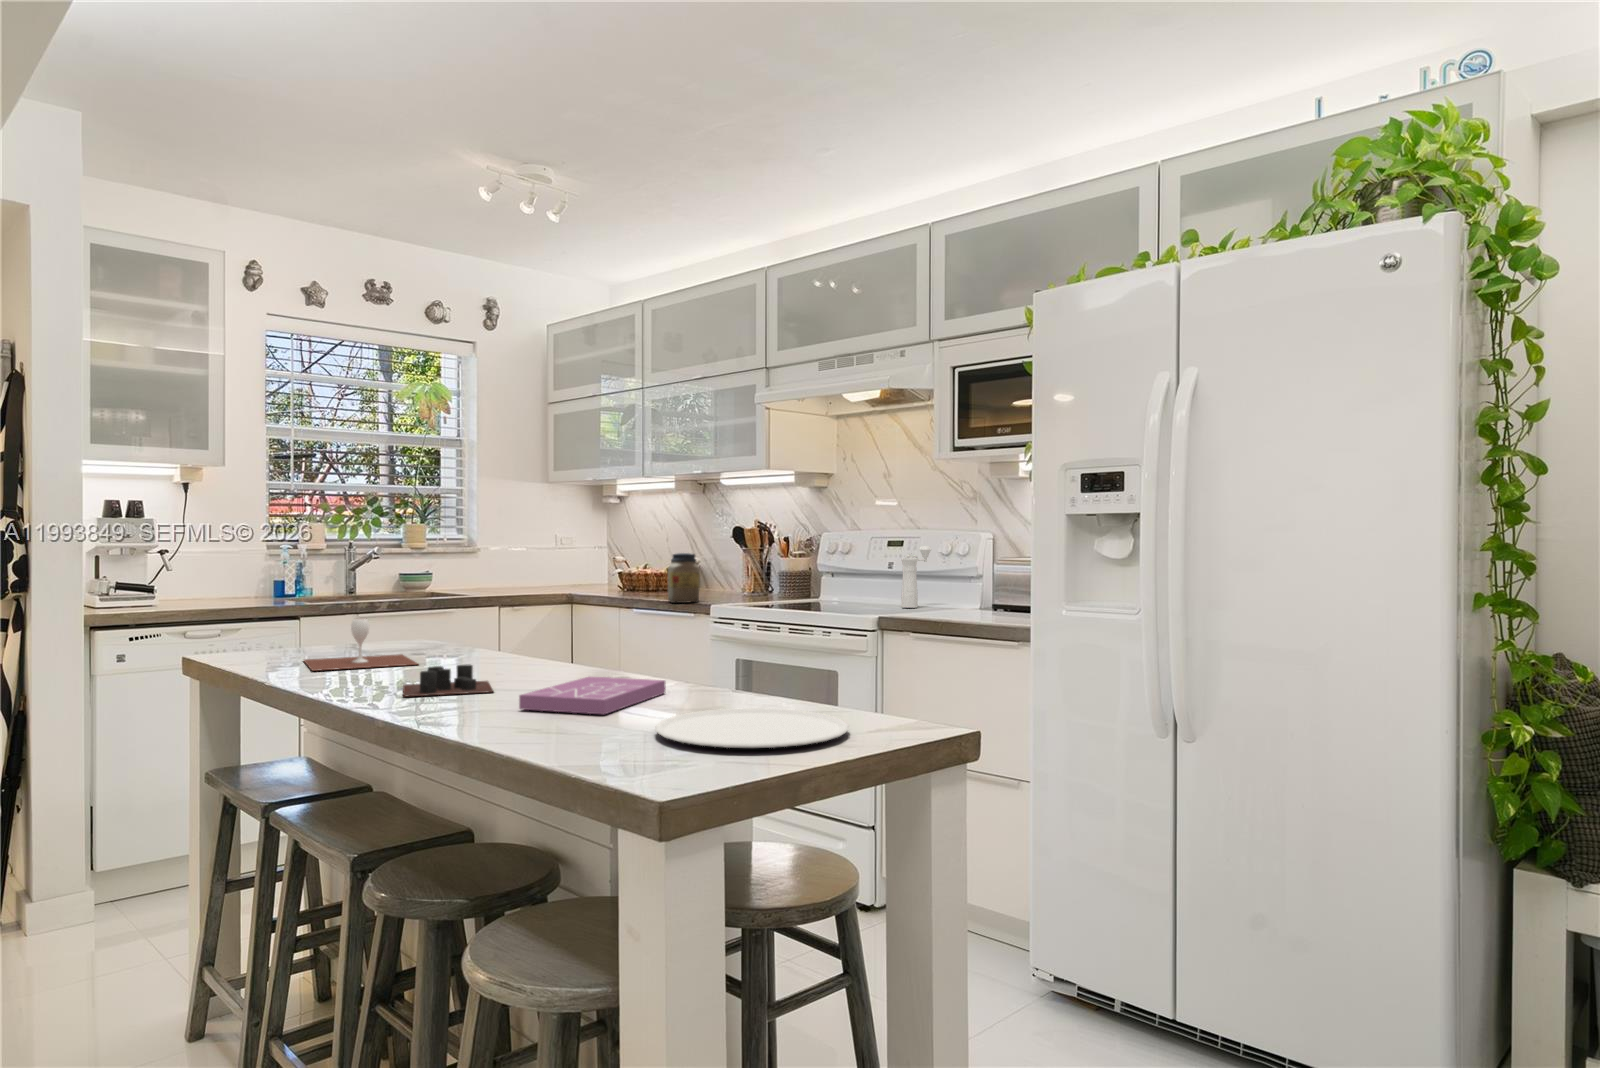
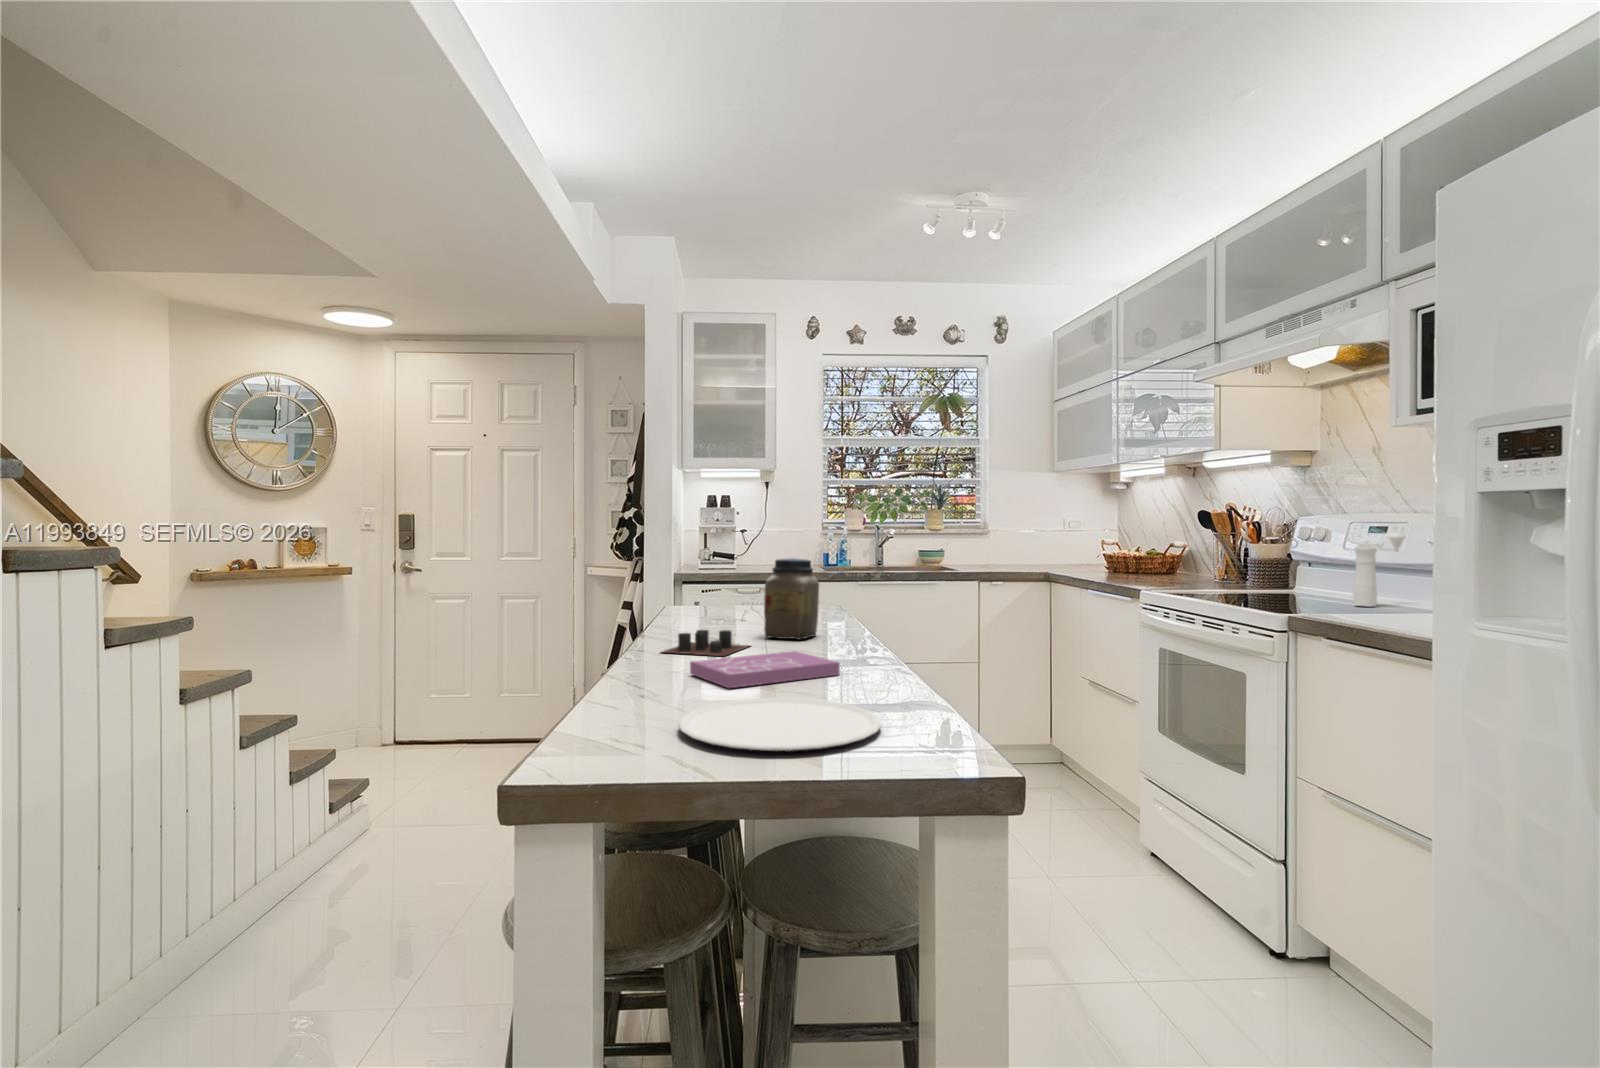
jar: present [668,553,700,603] -> present [764,558,819,639]
wine glass: present [304,618,417,671] -> none [676,586,768,627]

